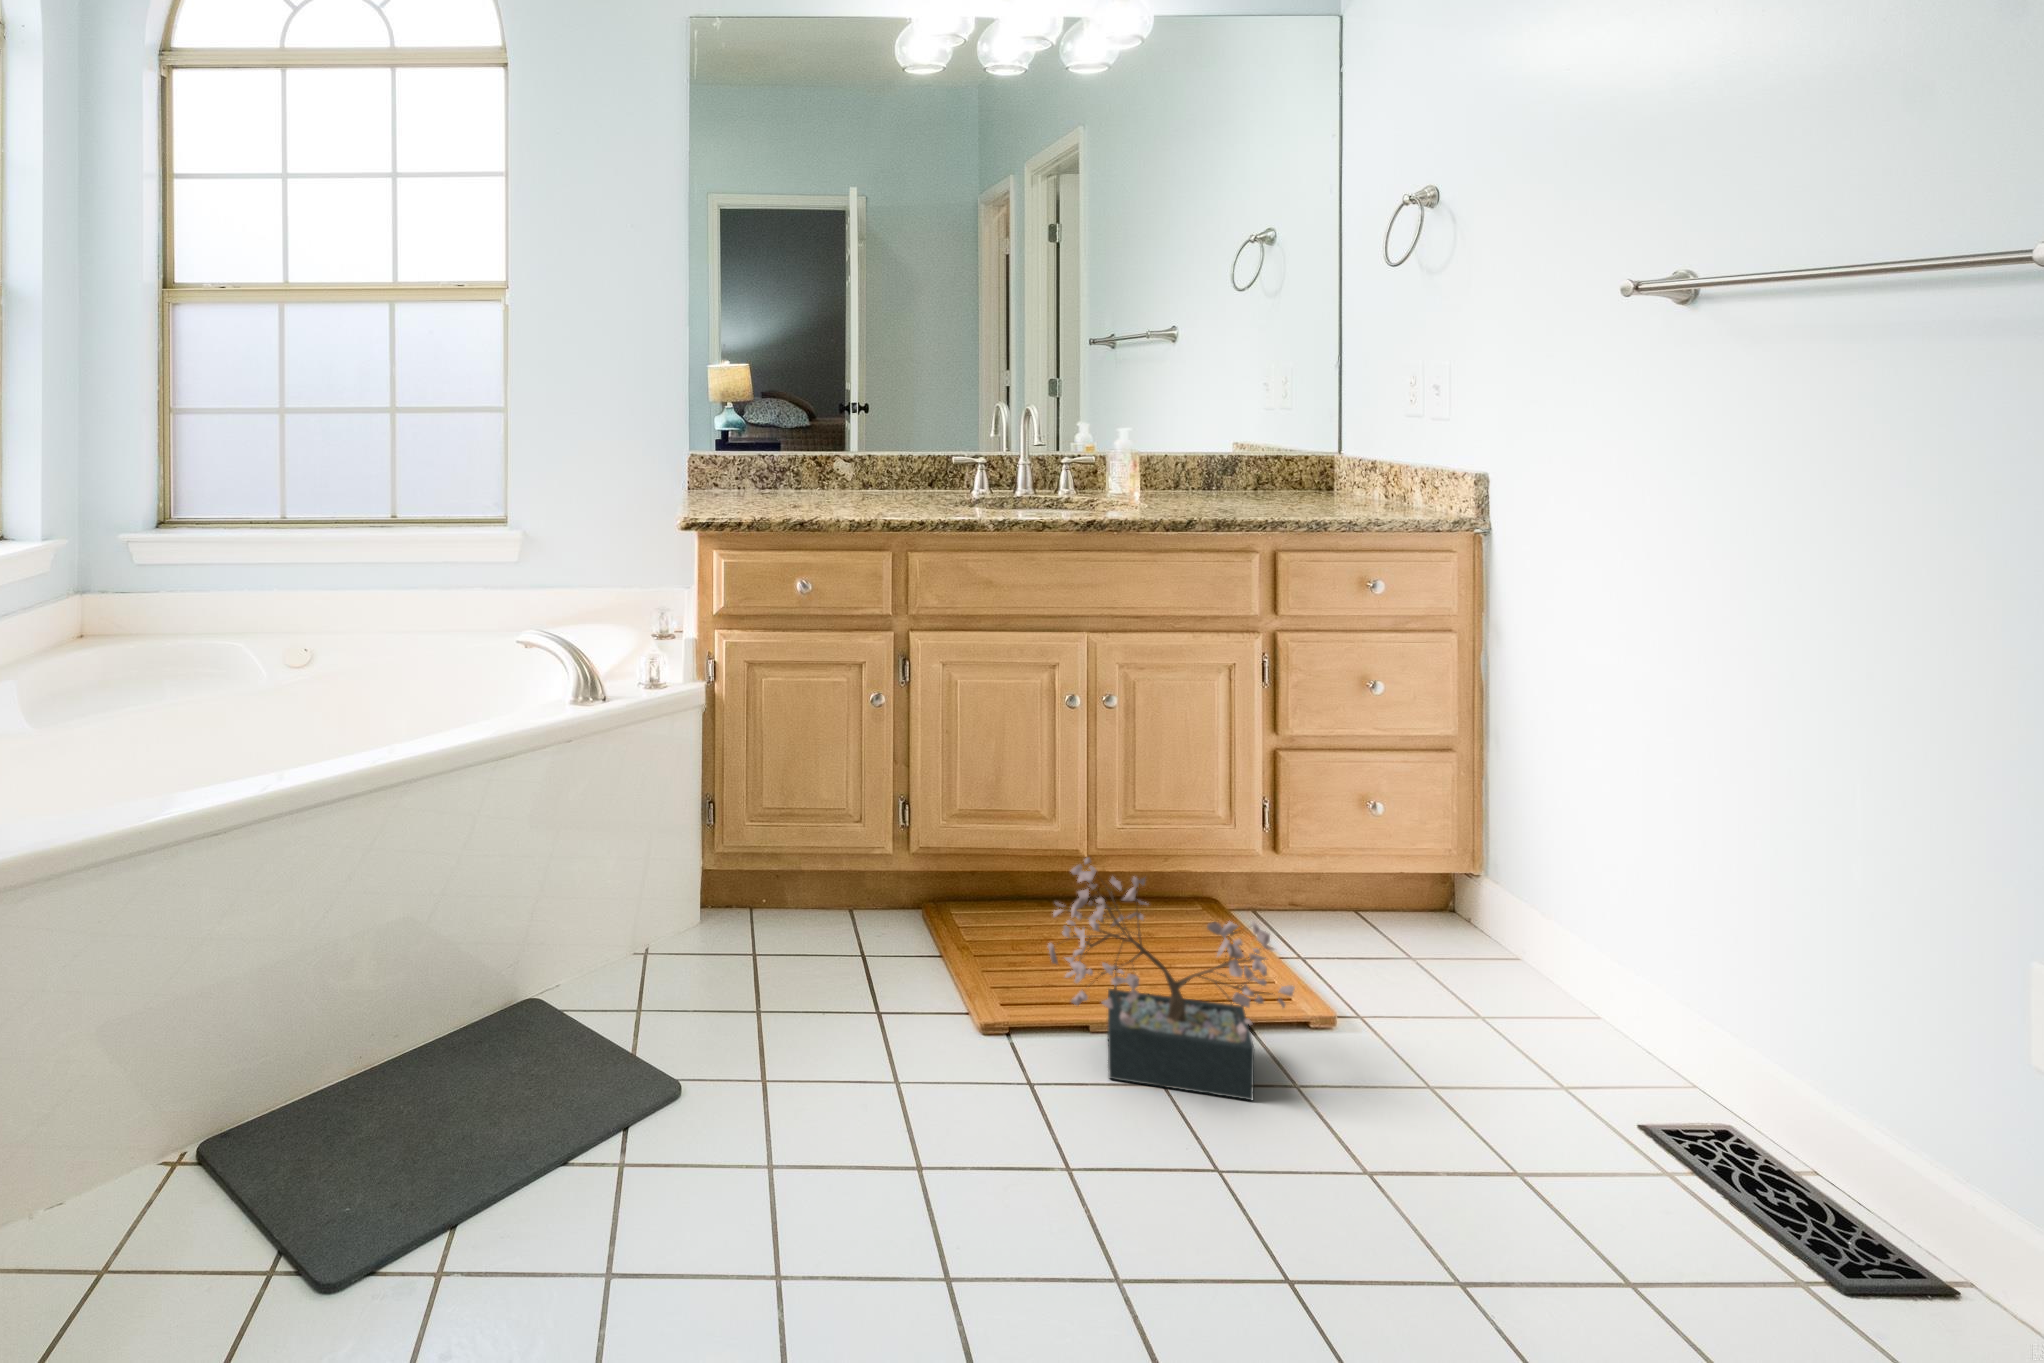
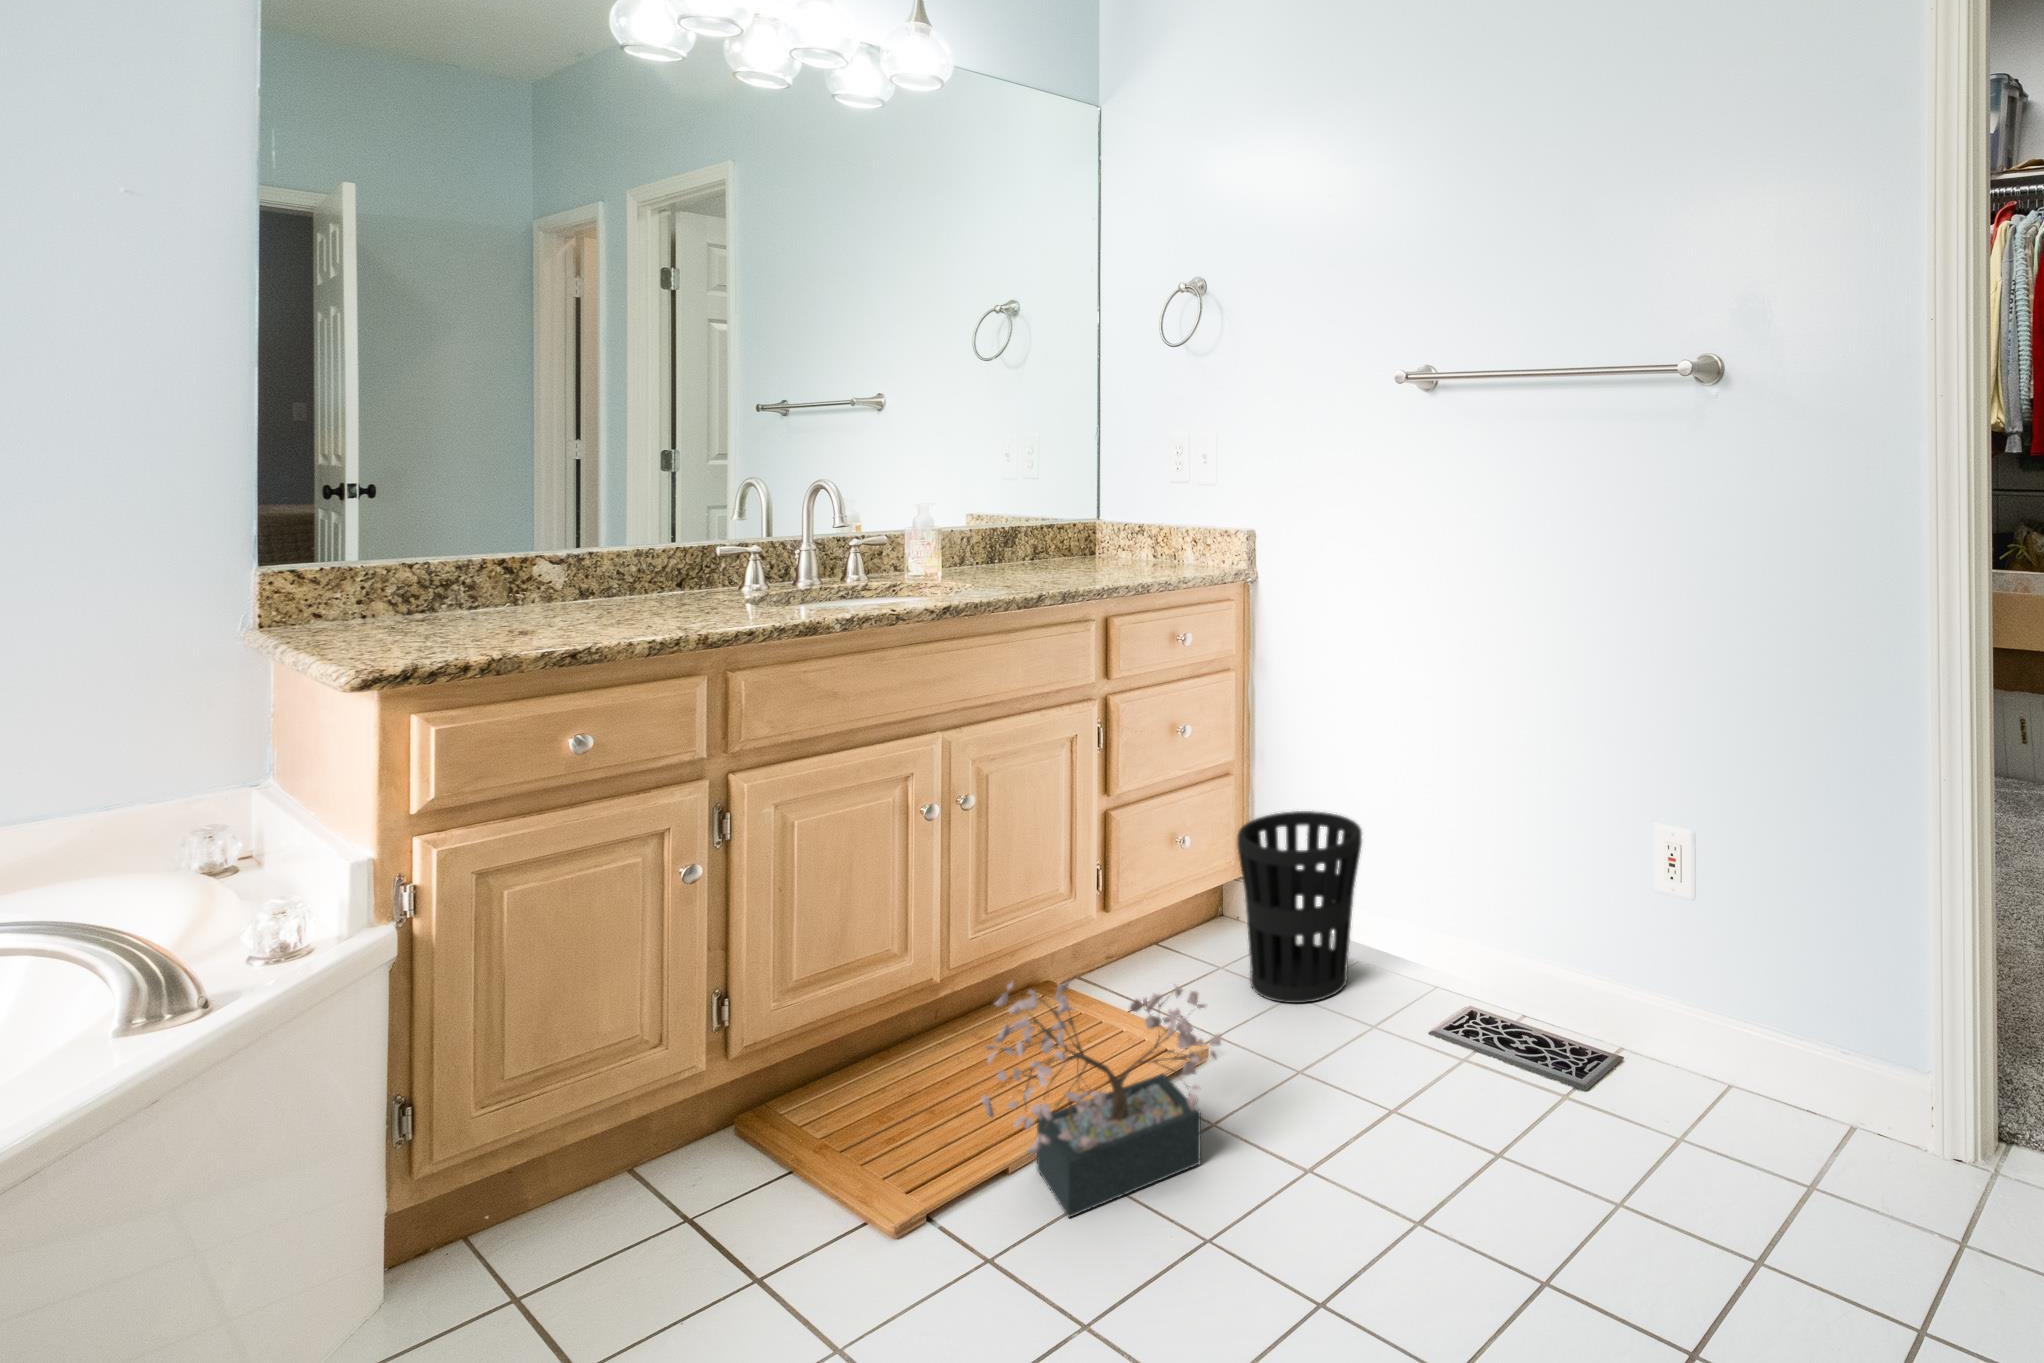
wastebasket: none [1413,806,1589,1035] -> present [1237,811,1362,1003]

